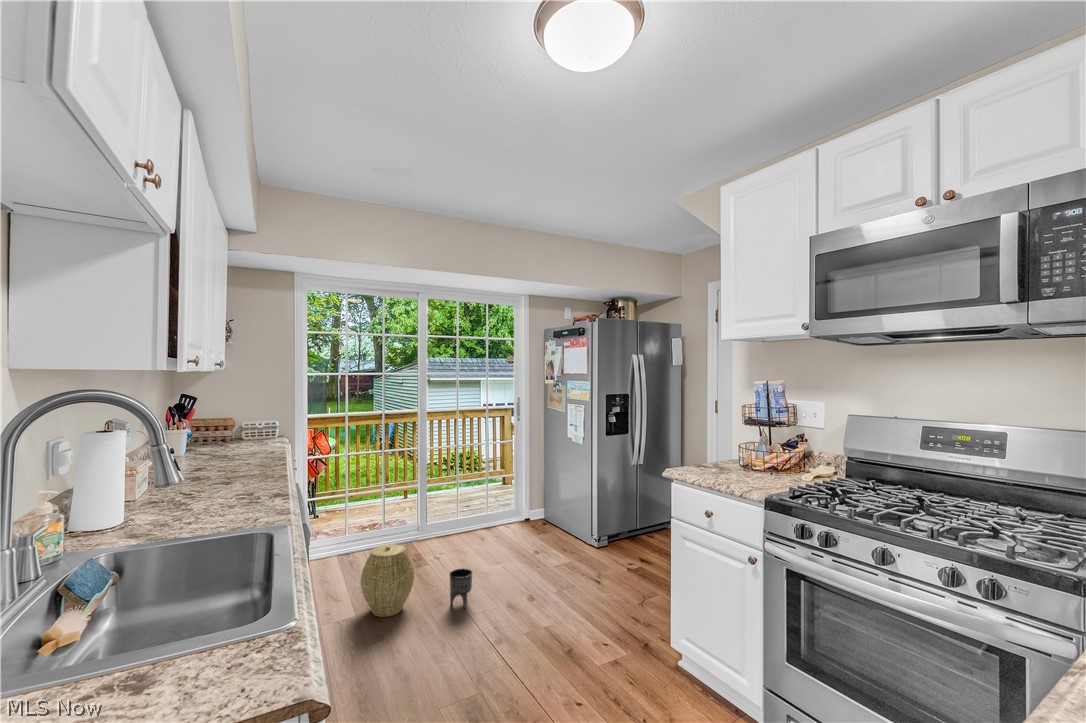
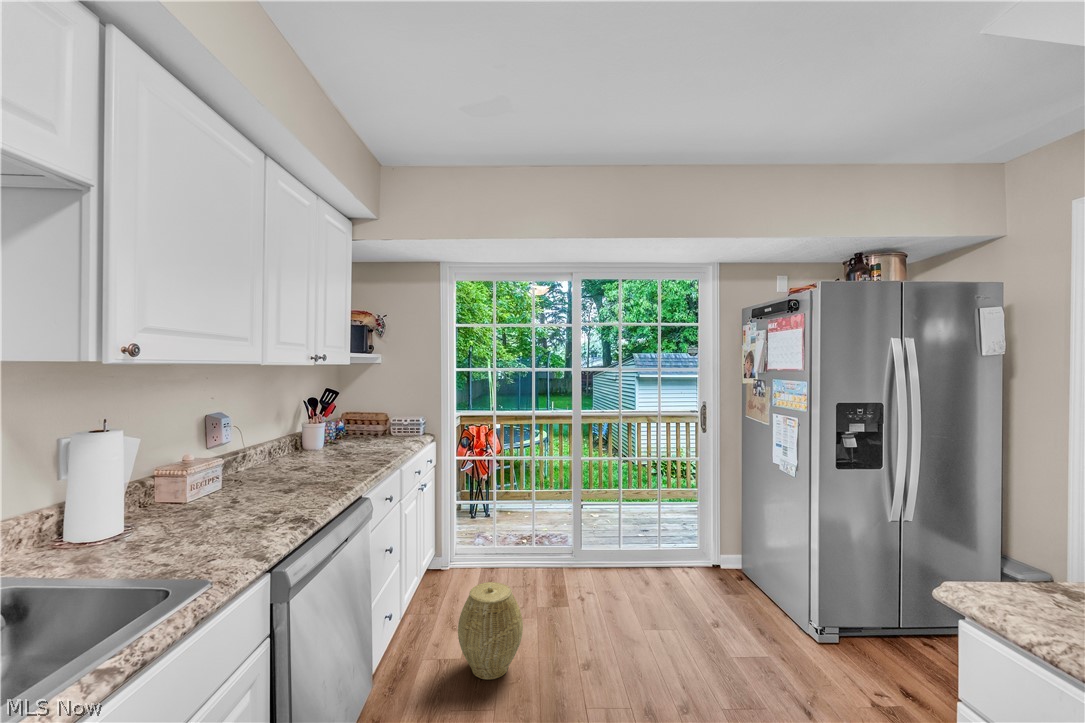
planter: present [450,568,472,608] -> none [563,637,595,700]

